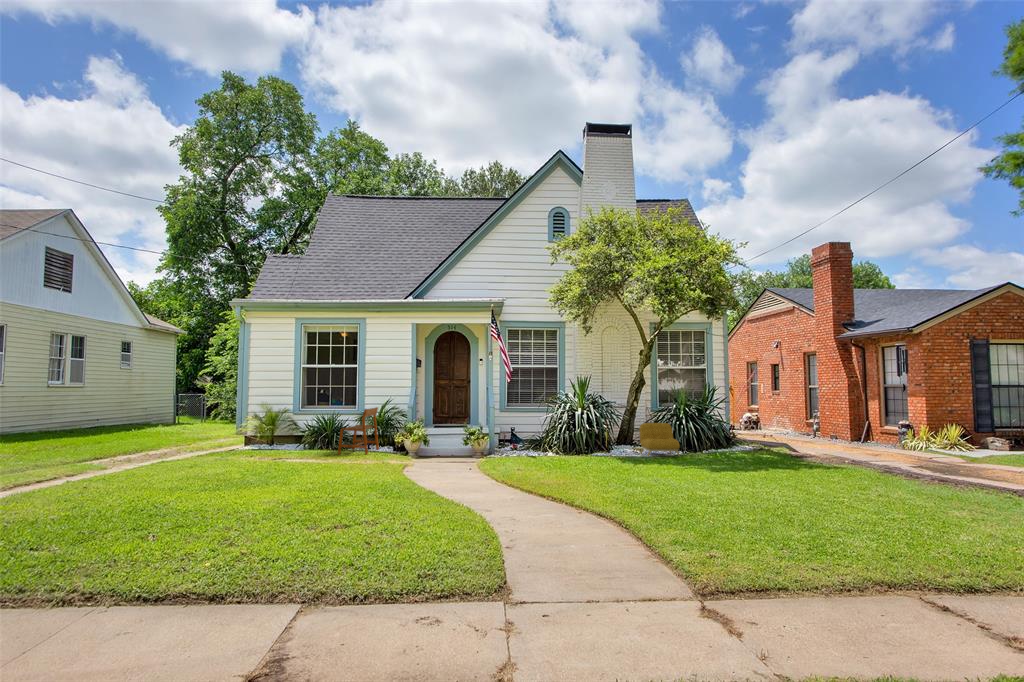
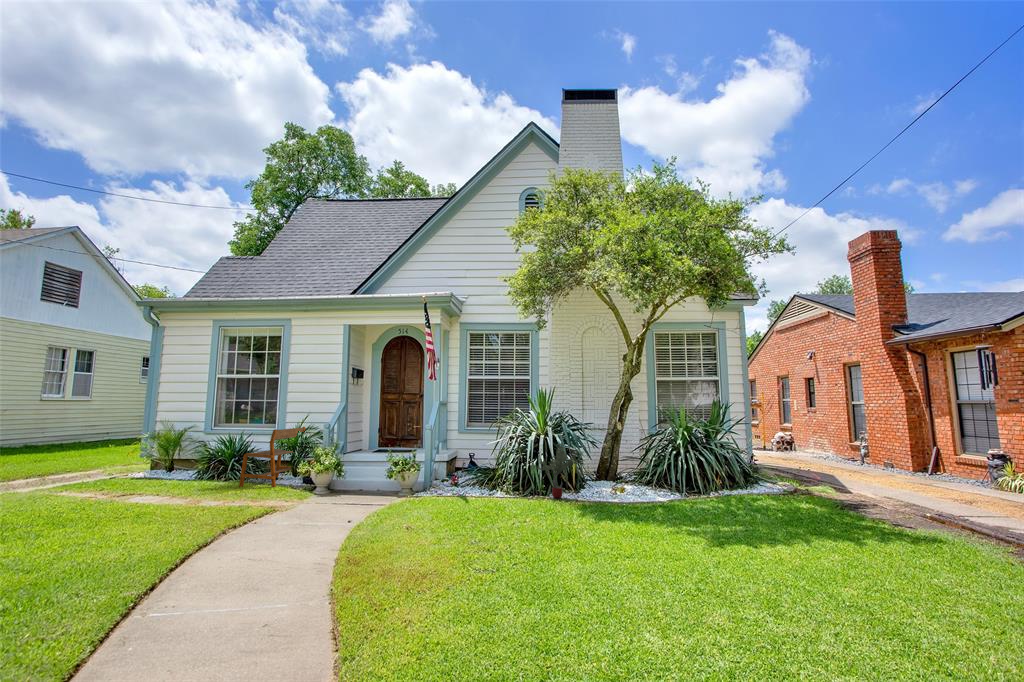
potted tree: none [580,416,611,457] -> present [536,444,578,498]
armchair: present [640,423,680,456] -> none [622,451,675,499]

